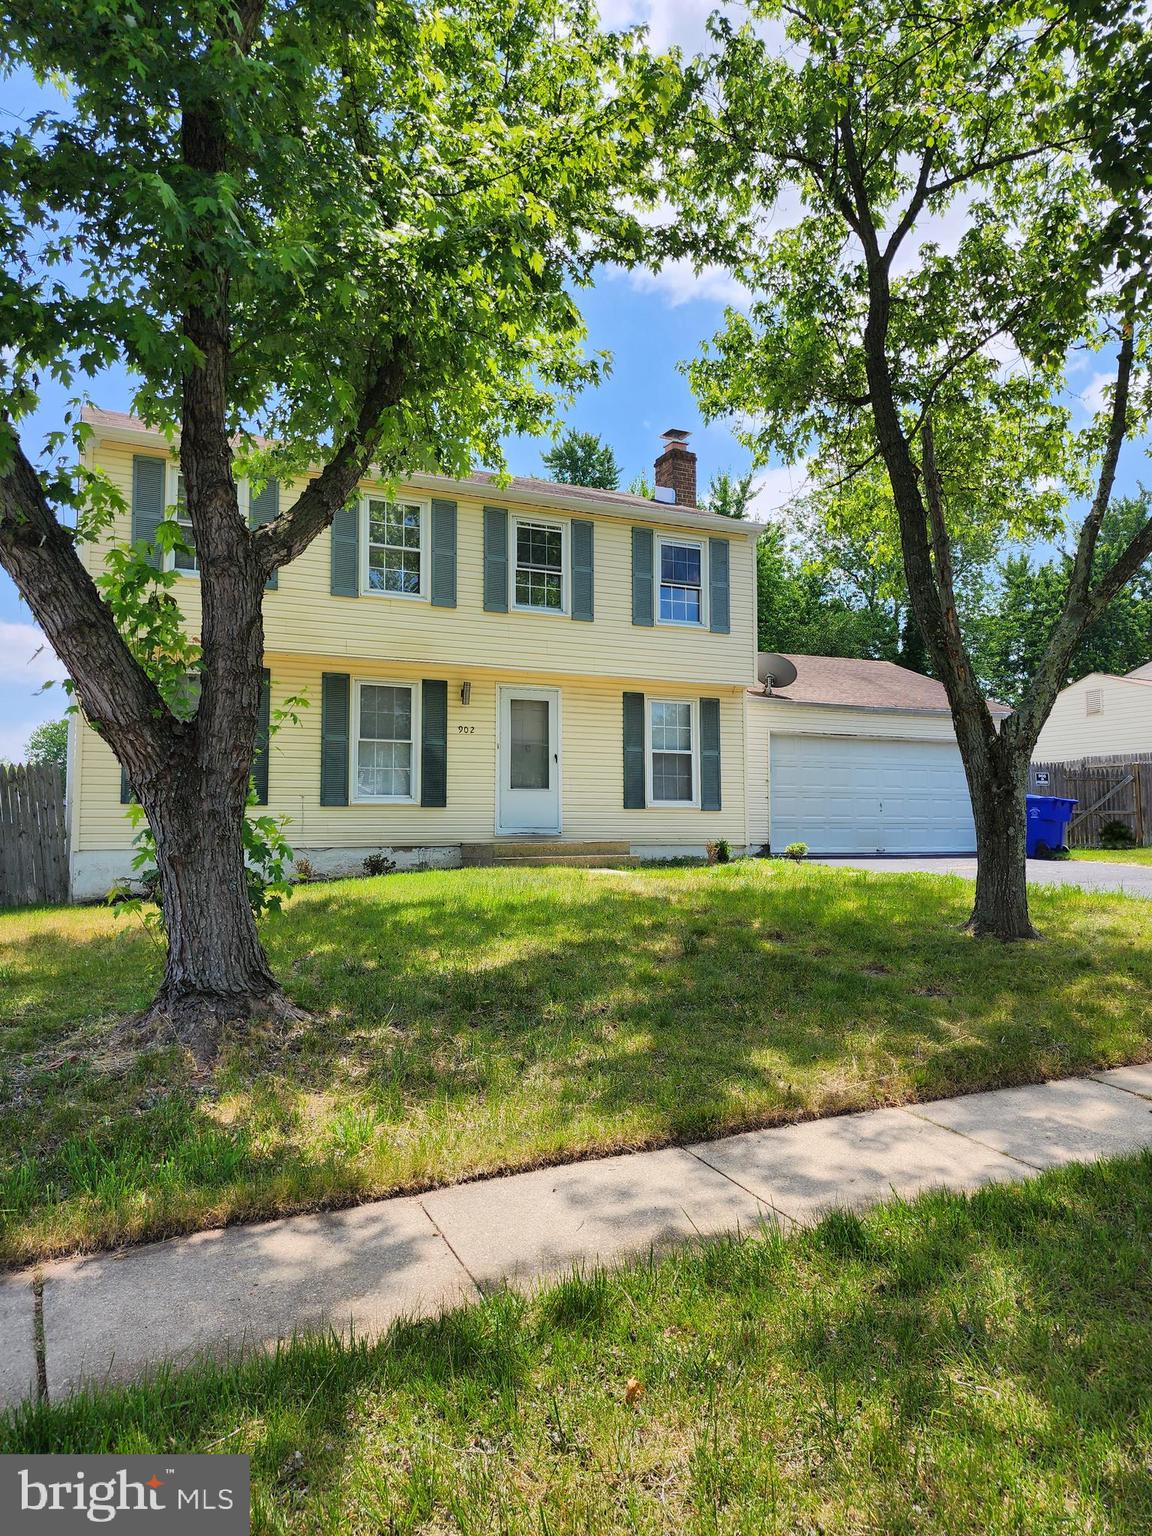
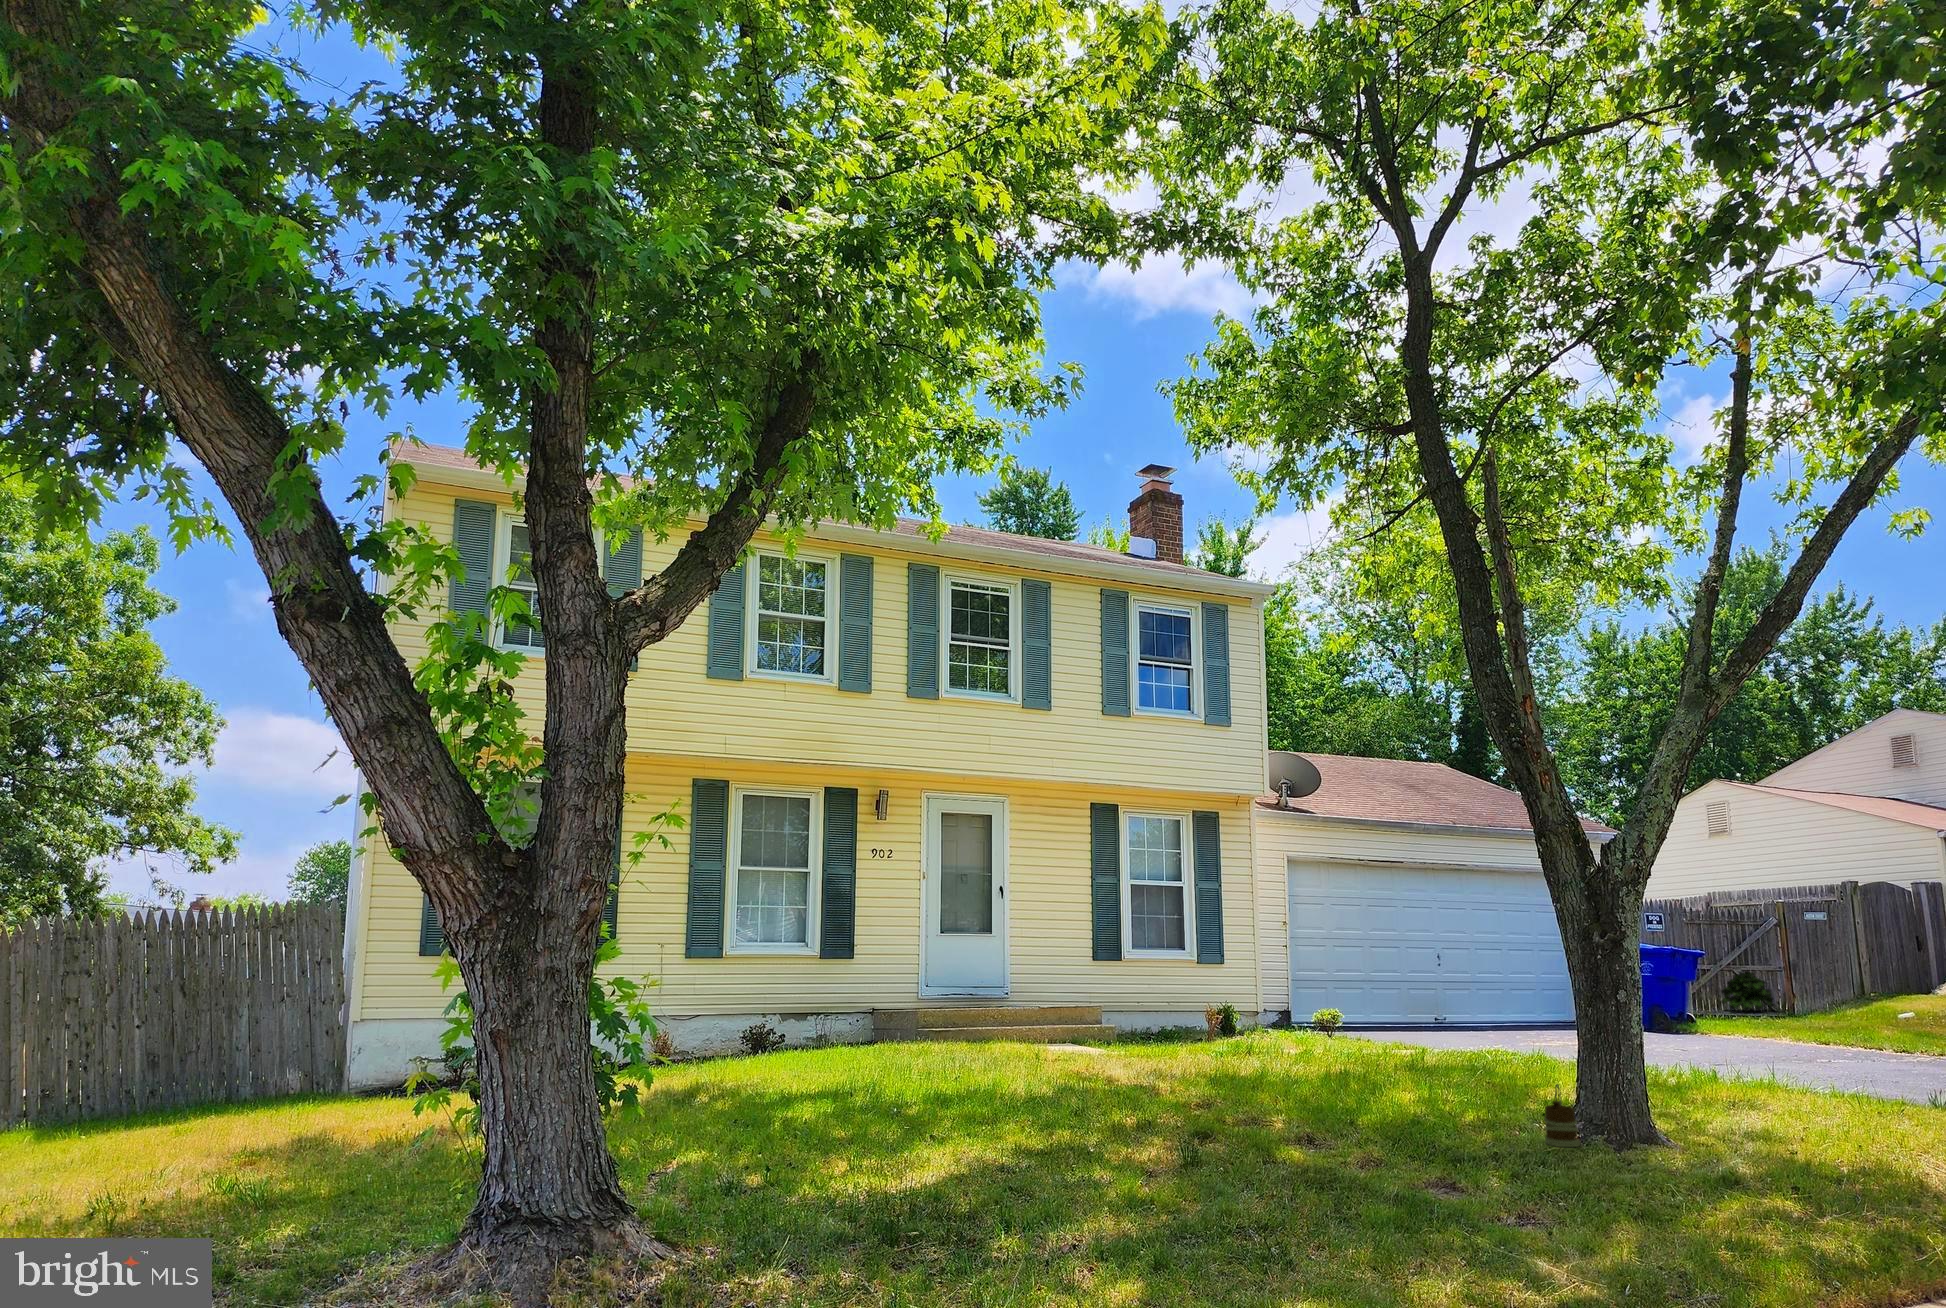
wooden bucket: none [923,878,947,918] -> present [1544,1085,1580,1147]

